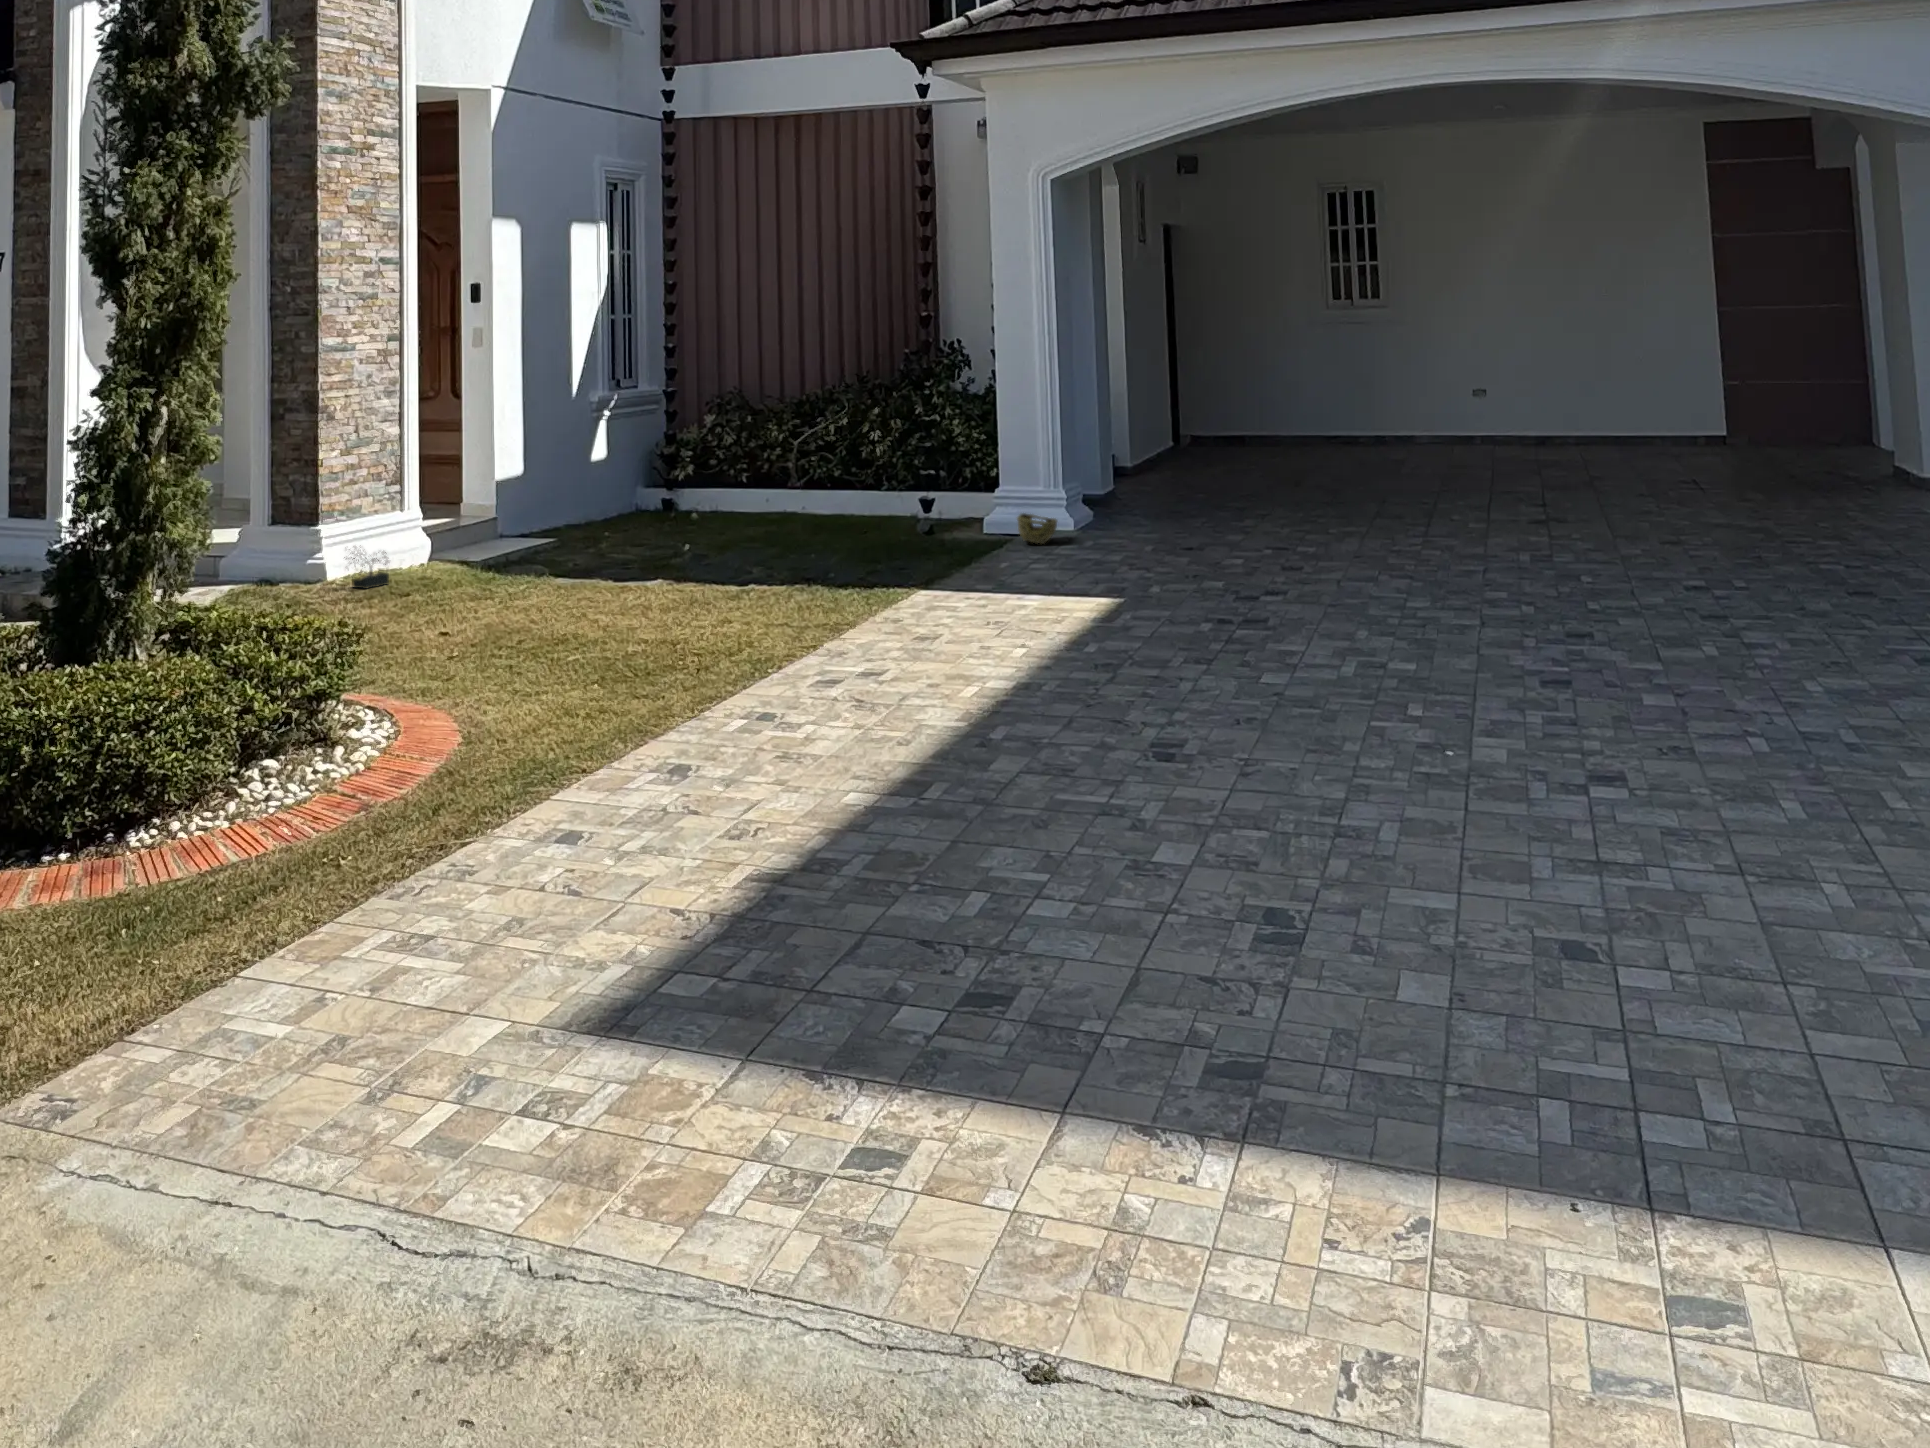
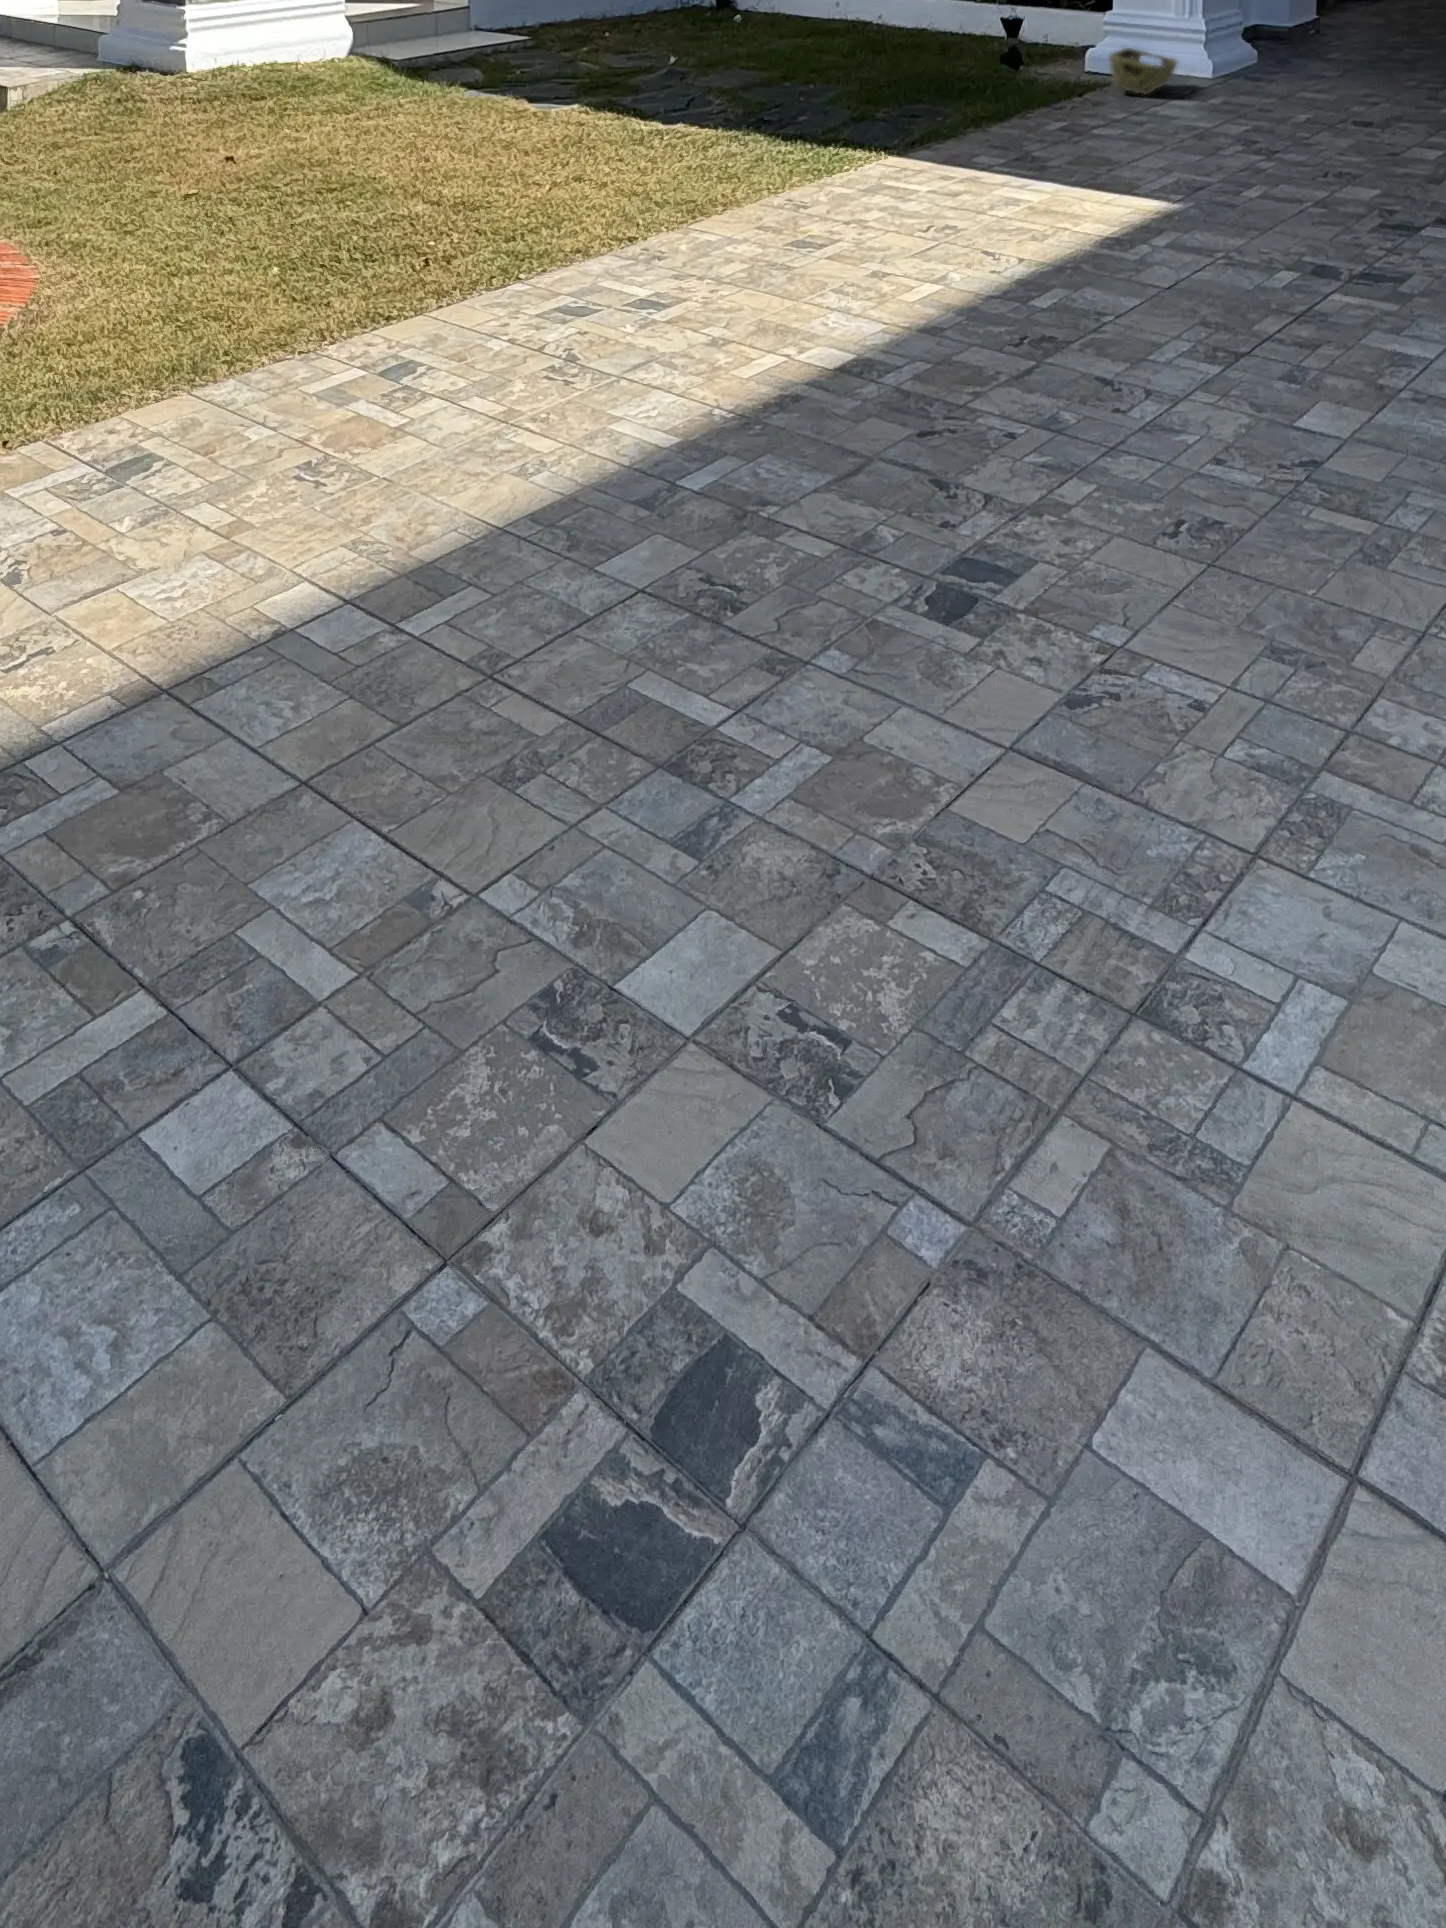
decorative plant: present [344,549,389,589] -> none [215,33,278,87]

